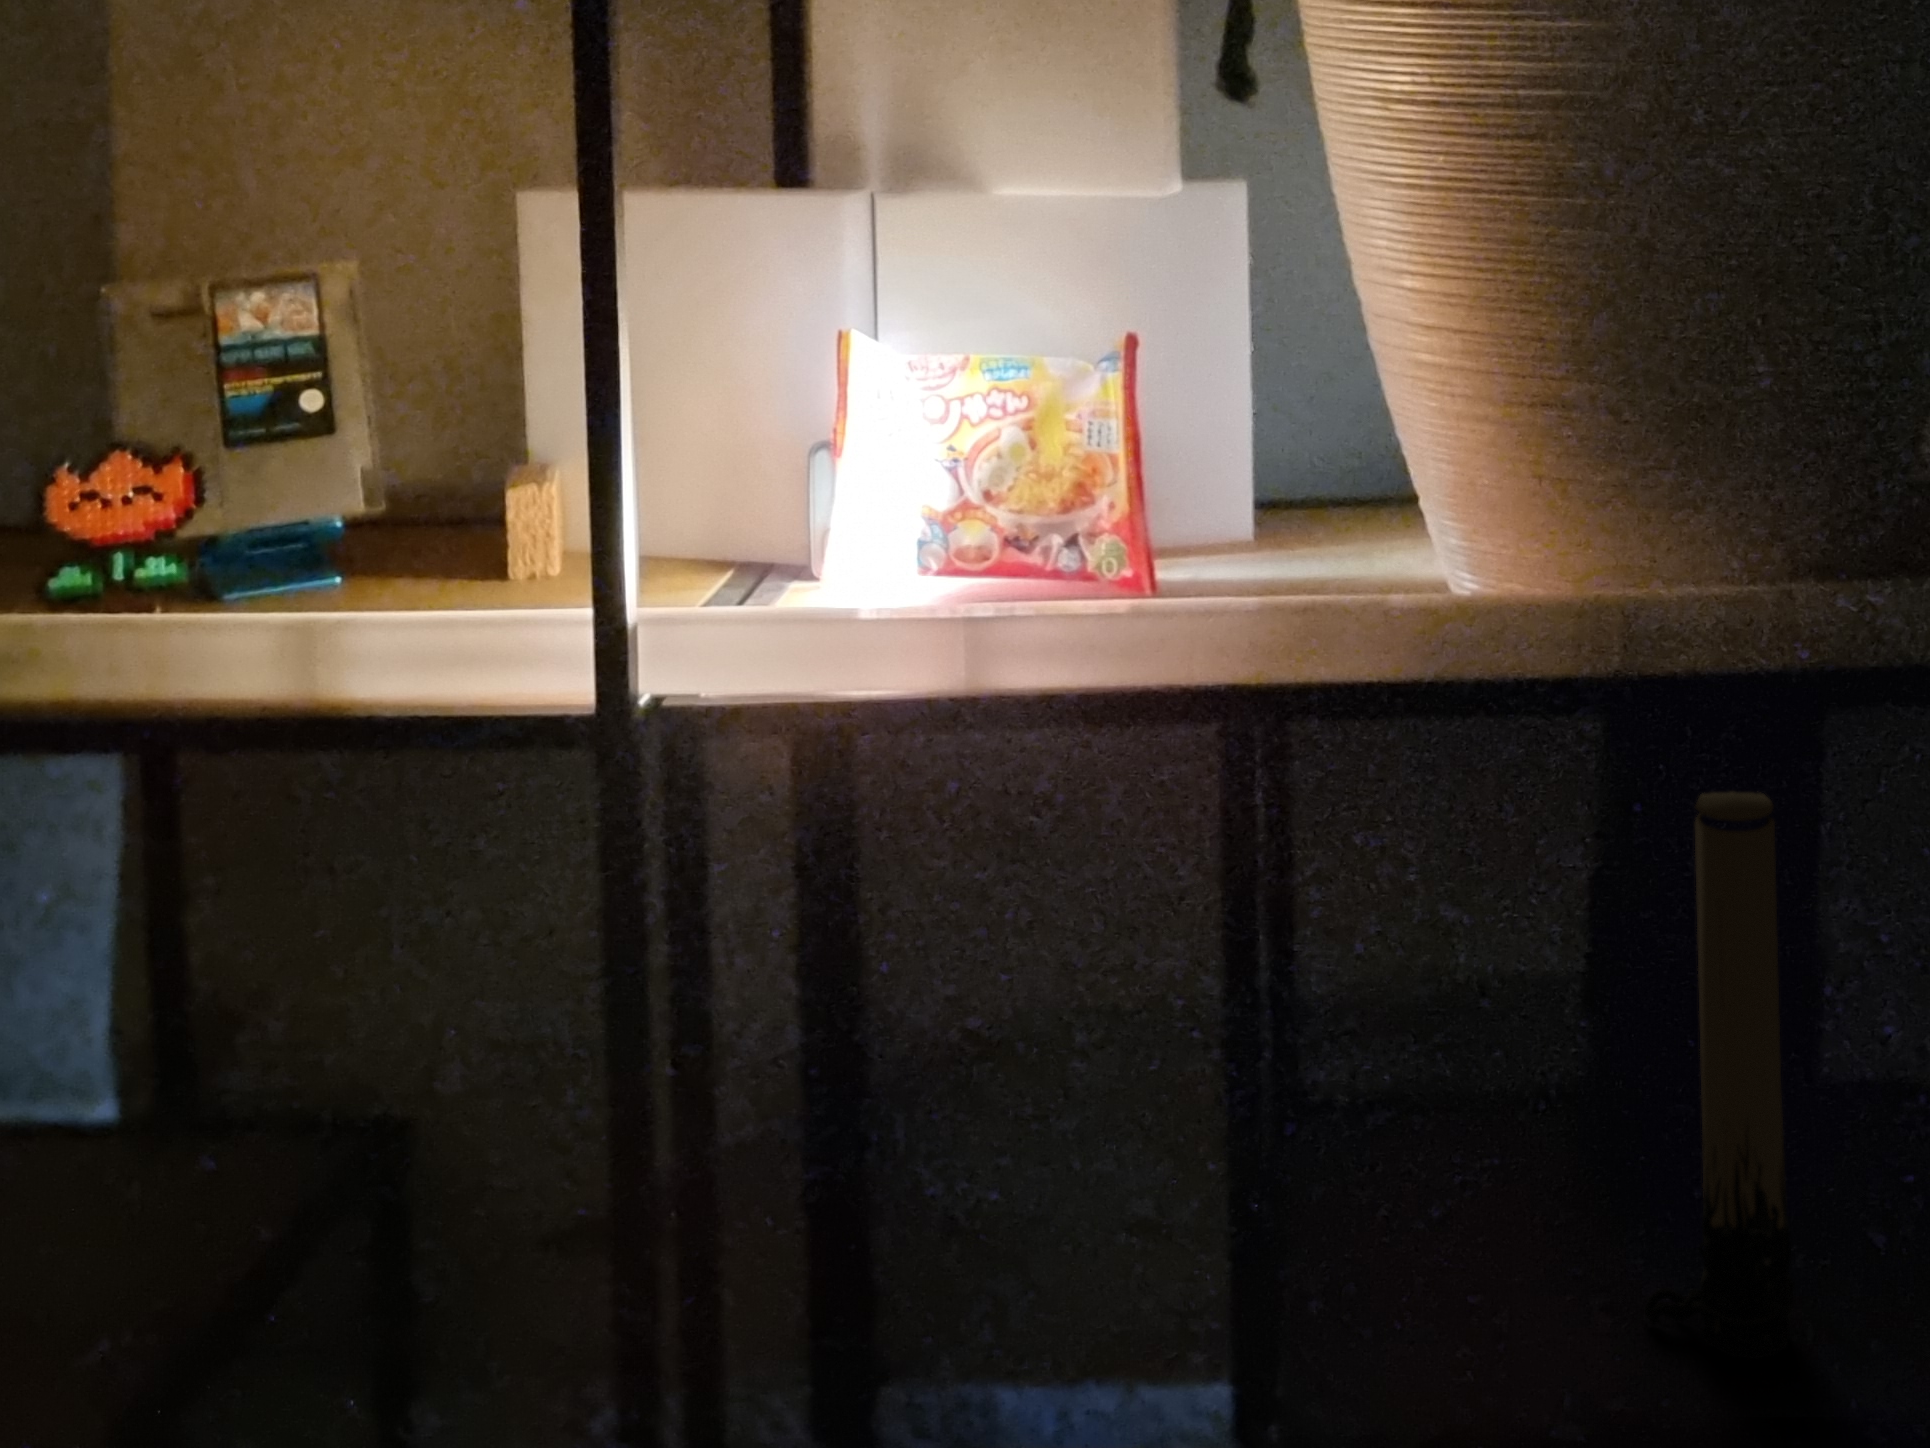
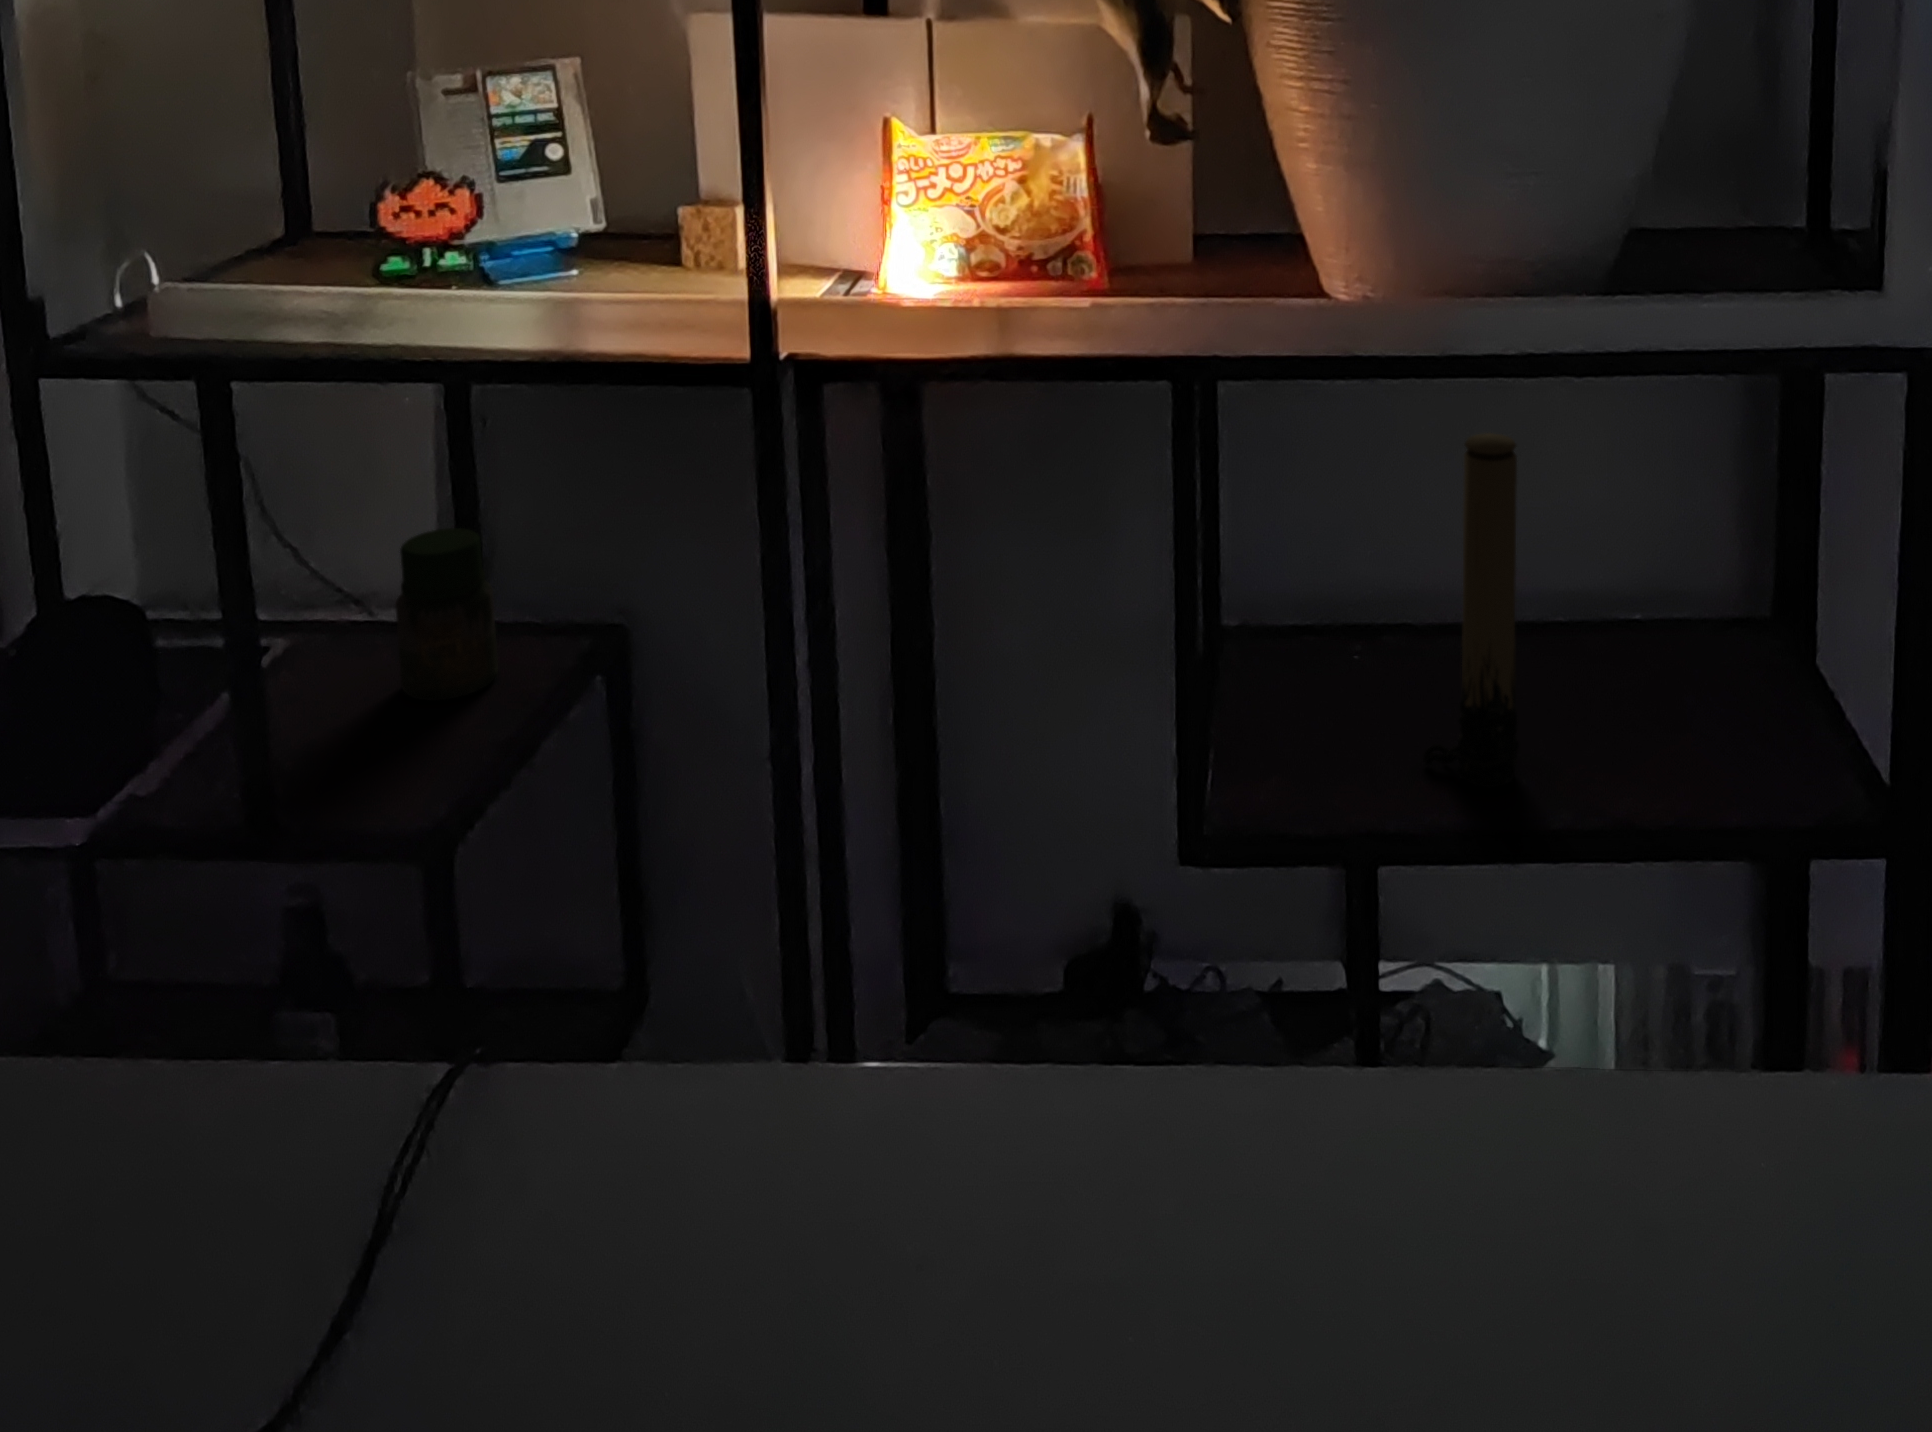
jar: none [44,991,202,1275] -> present [395,528,498,701]

